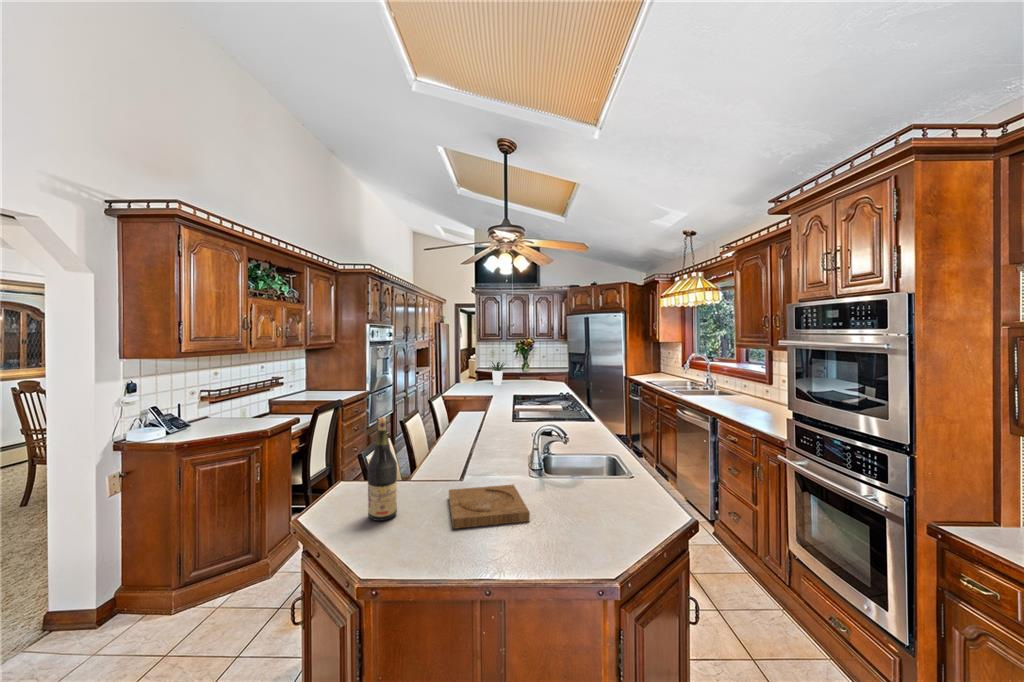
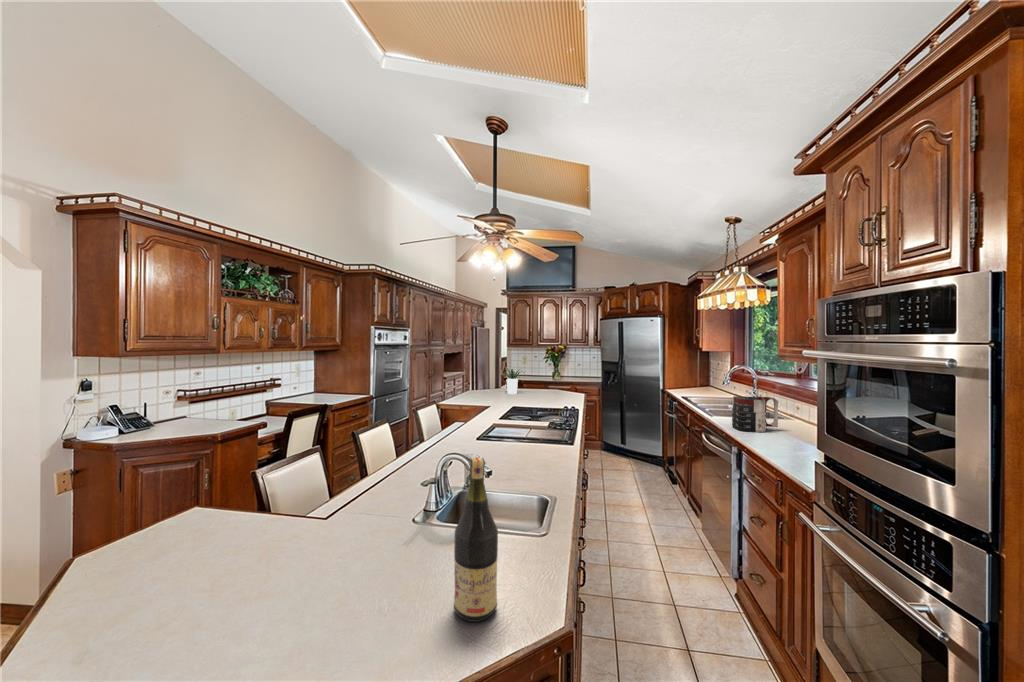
mug: none [701,378,736,406] -> present [732,396,778,432]
wine bottle: present [368,417,397,521] -> present [454,457,498,622]
tray: present [449,485,530,529] -> none [245,531,383,595]

